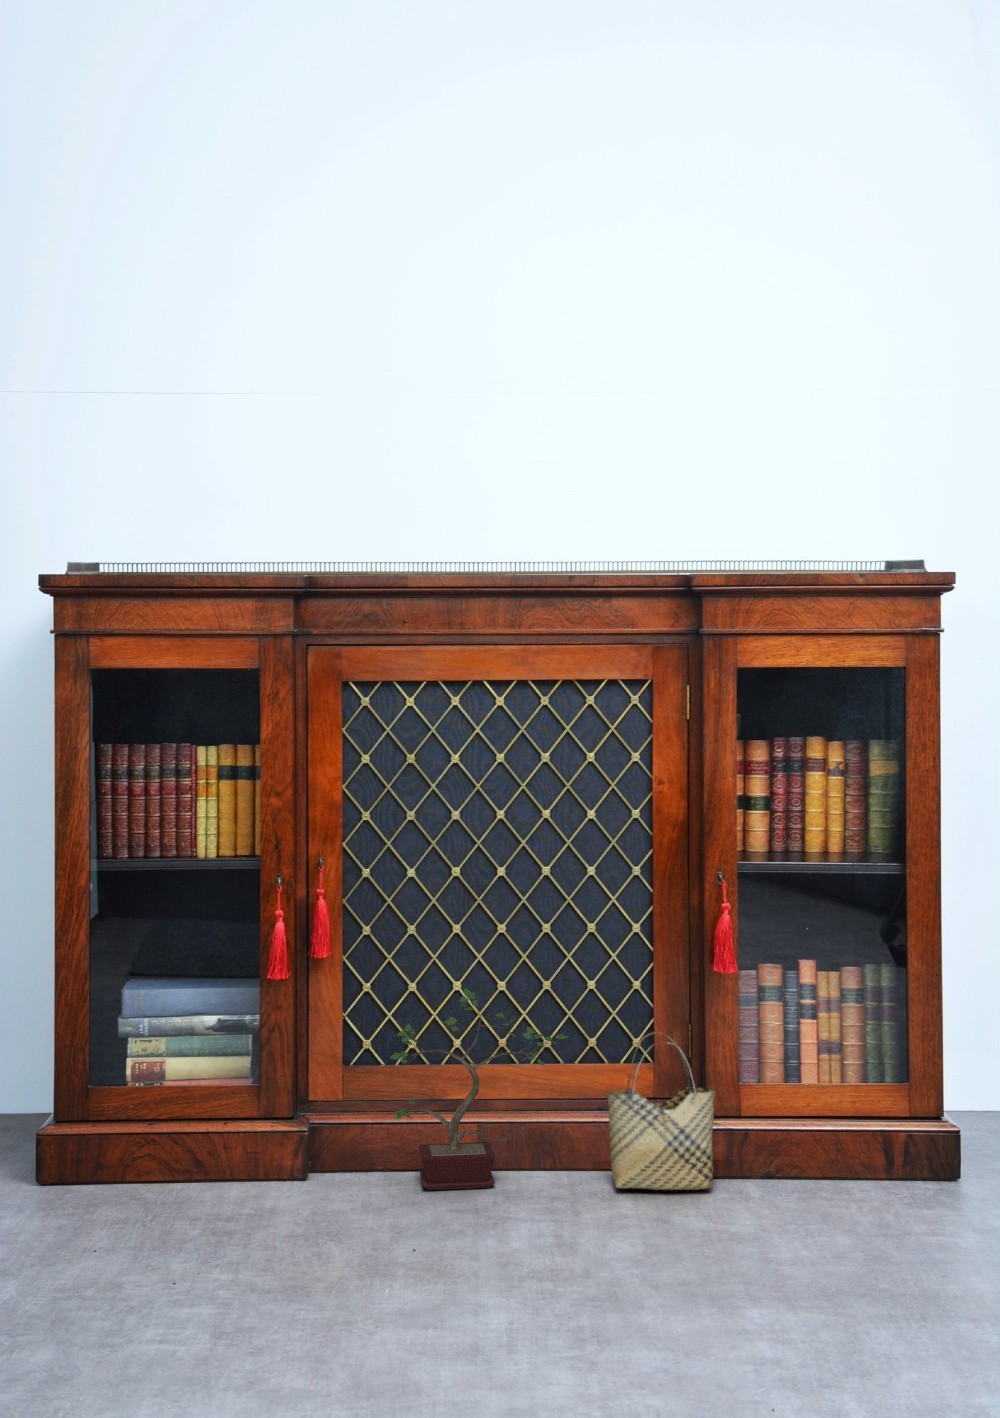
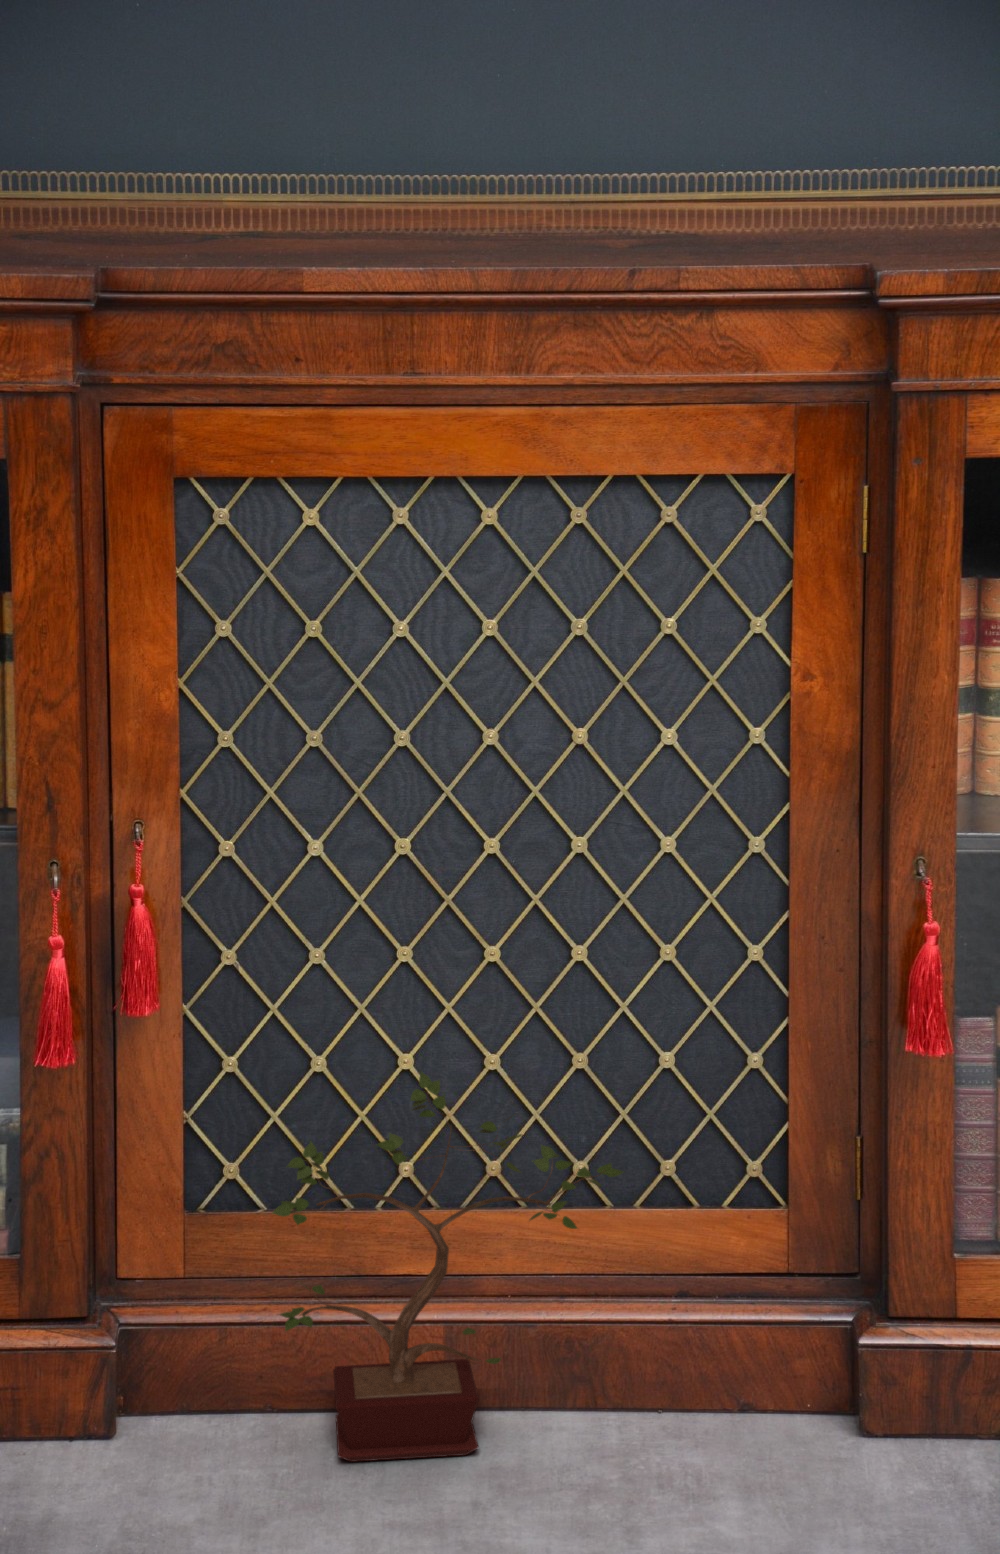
woven basket: present [606,1032,715,1190] -> none [695,1155,907,1465]

